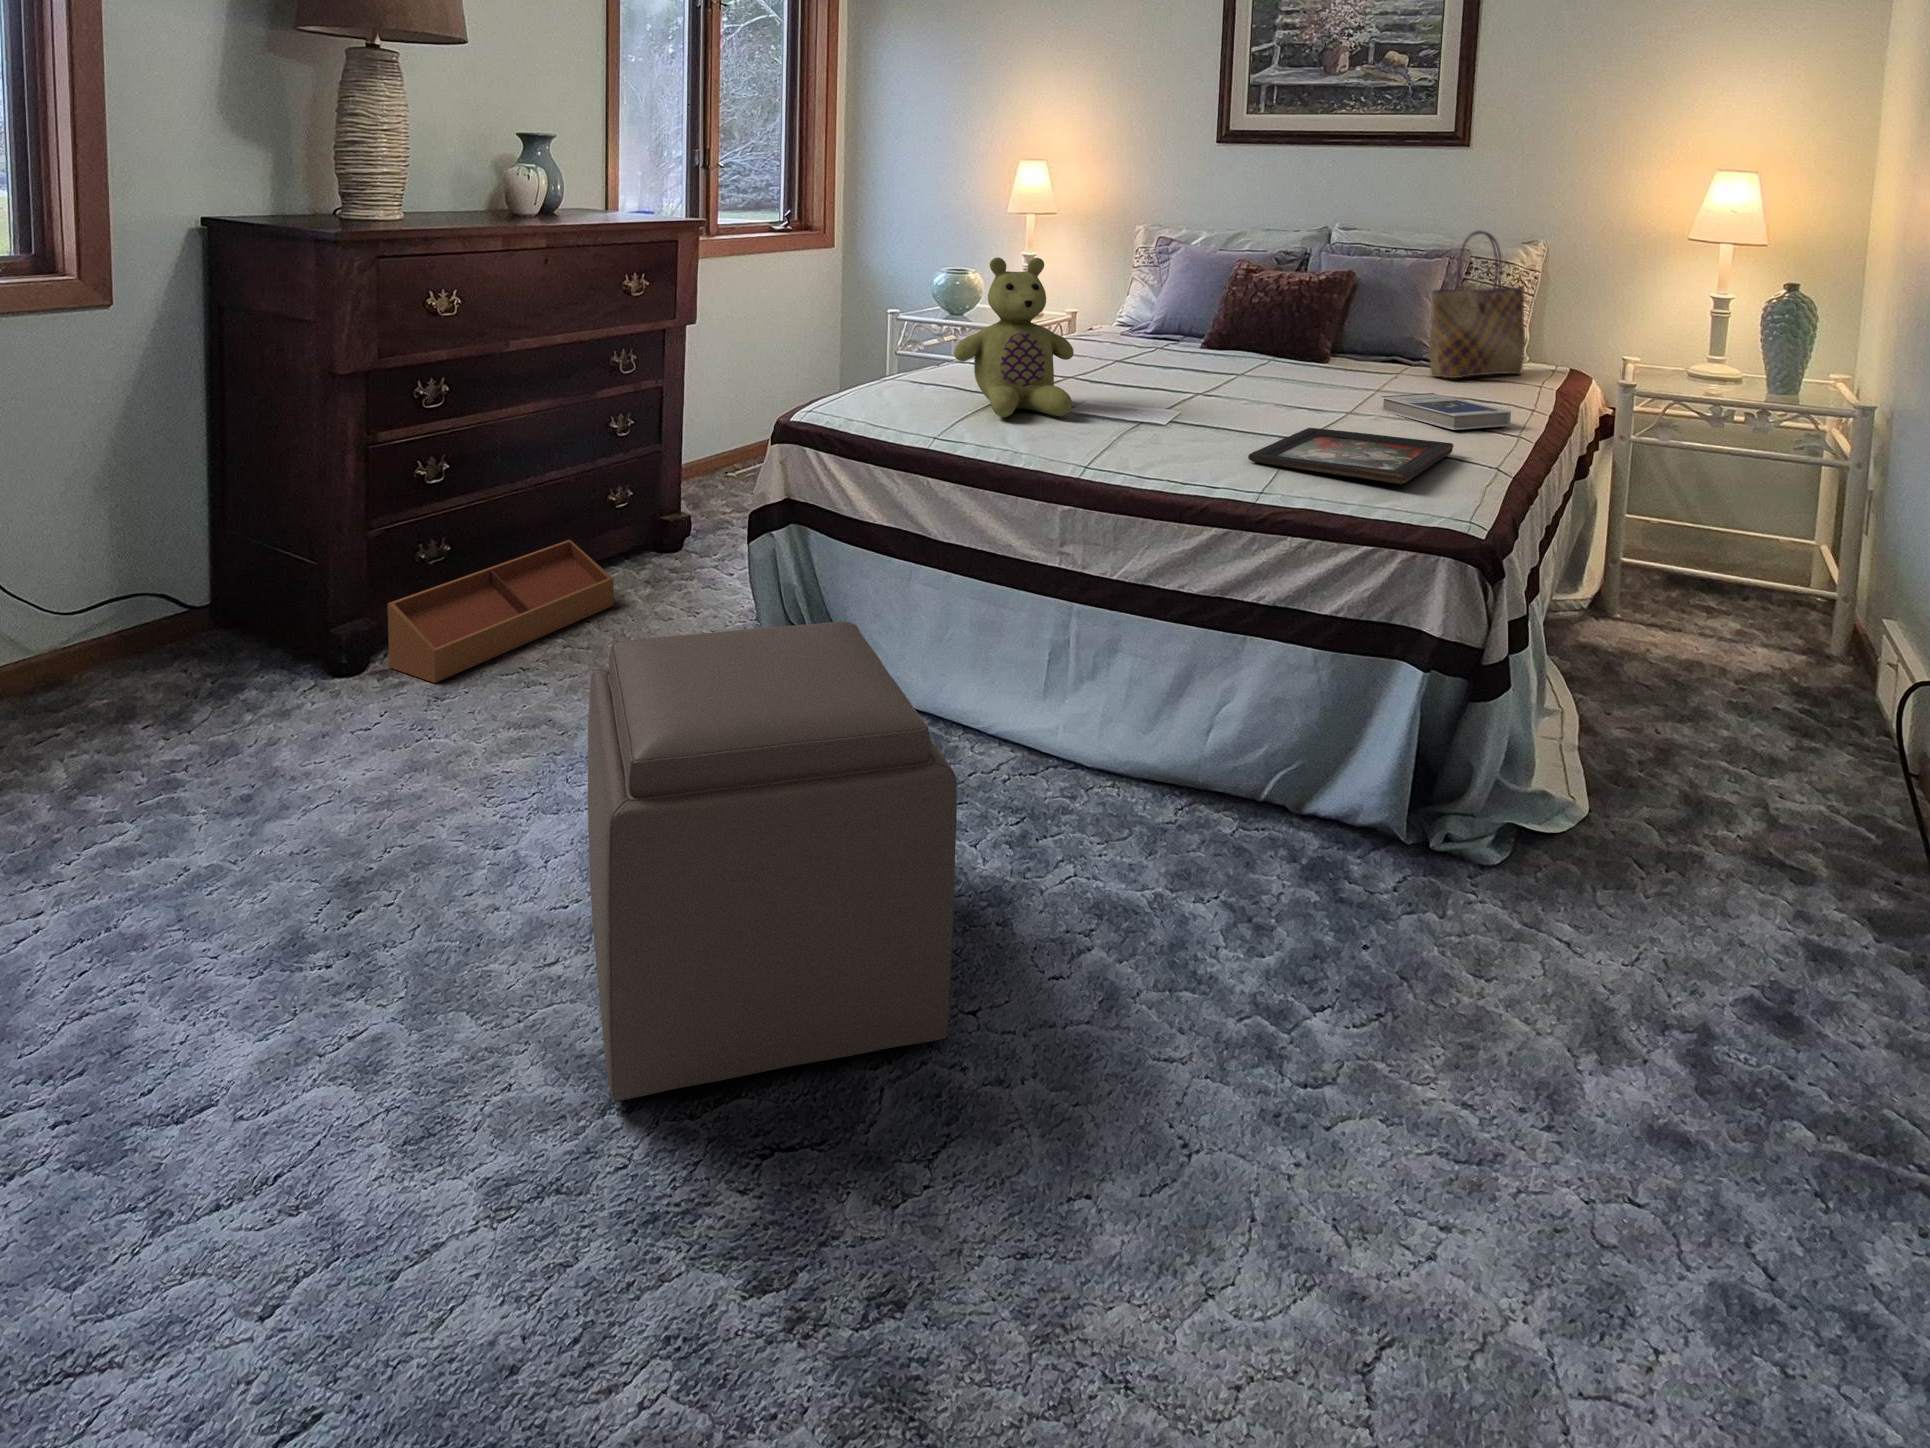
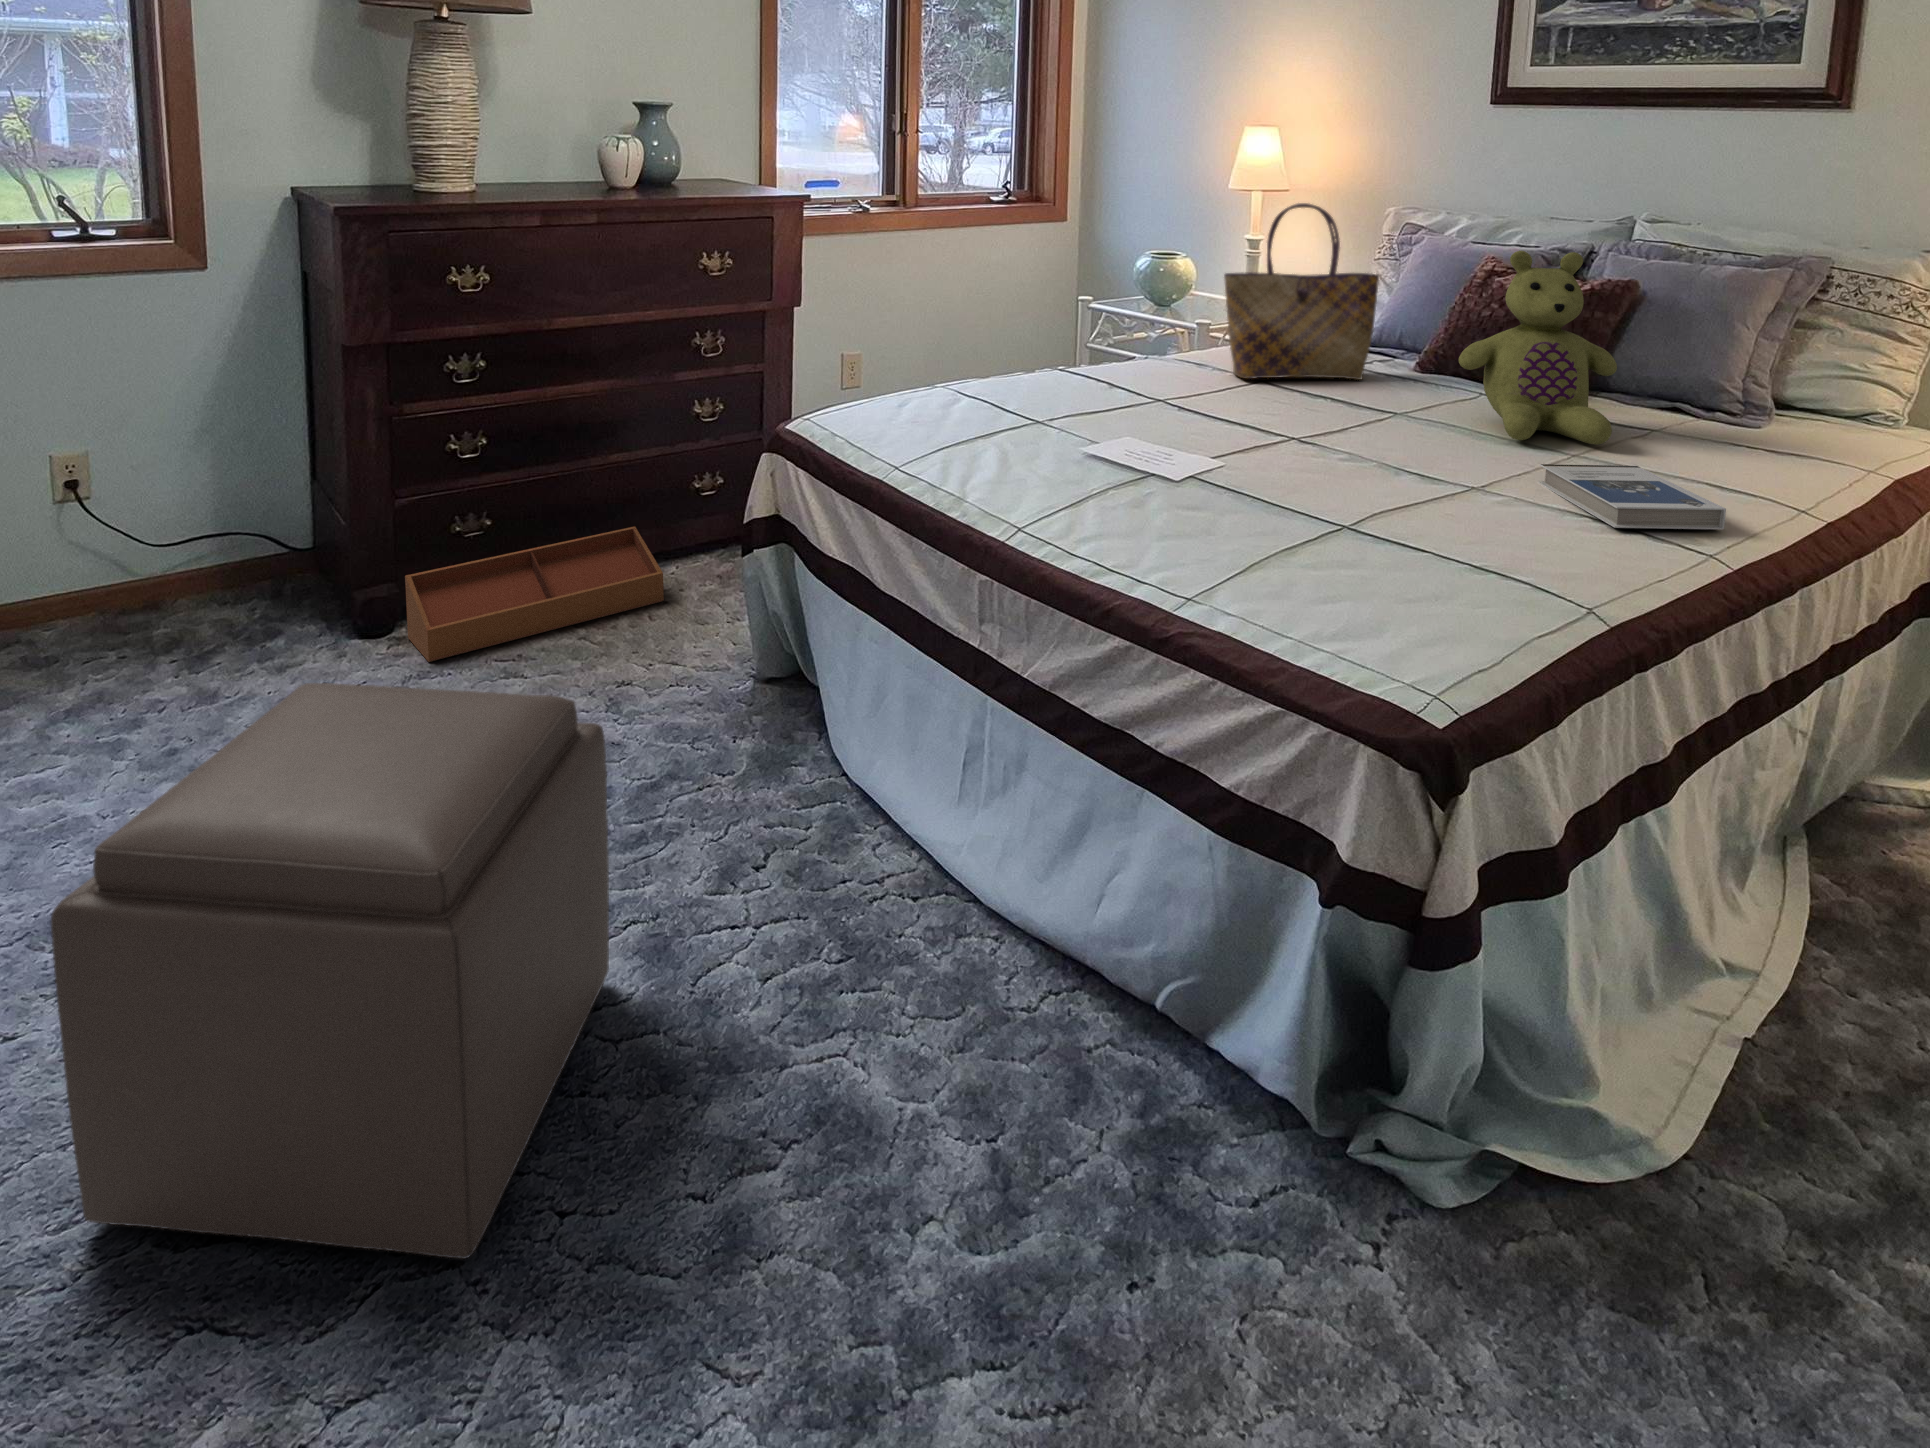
tote bag: present [1429,230,1525,378] -> present [1224,203,1379,380]
stuffed bear: present [954,257,1074,417] -> present [1459,251,1617,445]
decorative tray: present [1248,428,1453,484] -> none [1227,503,1563,613]

